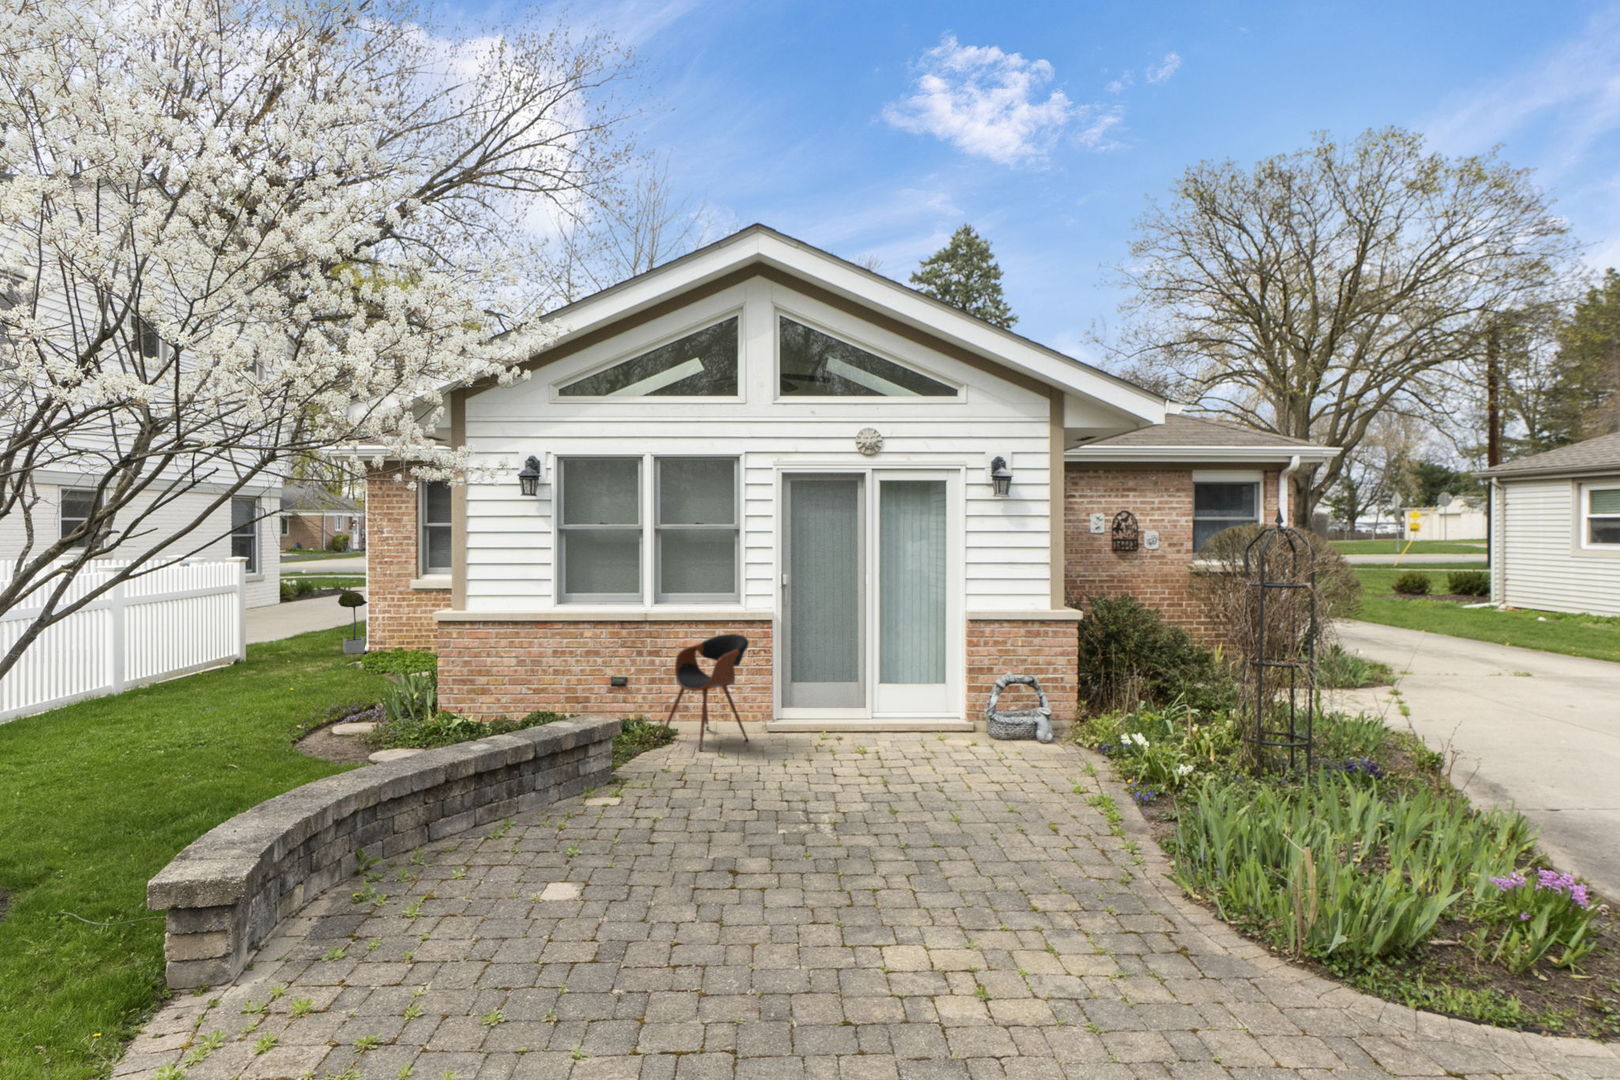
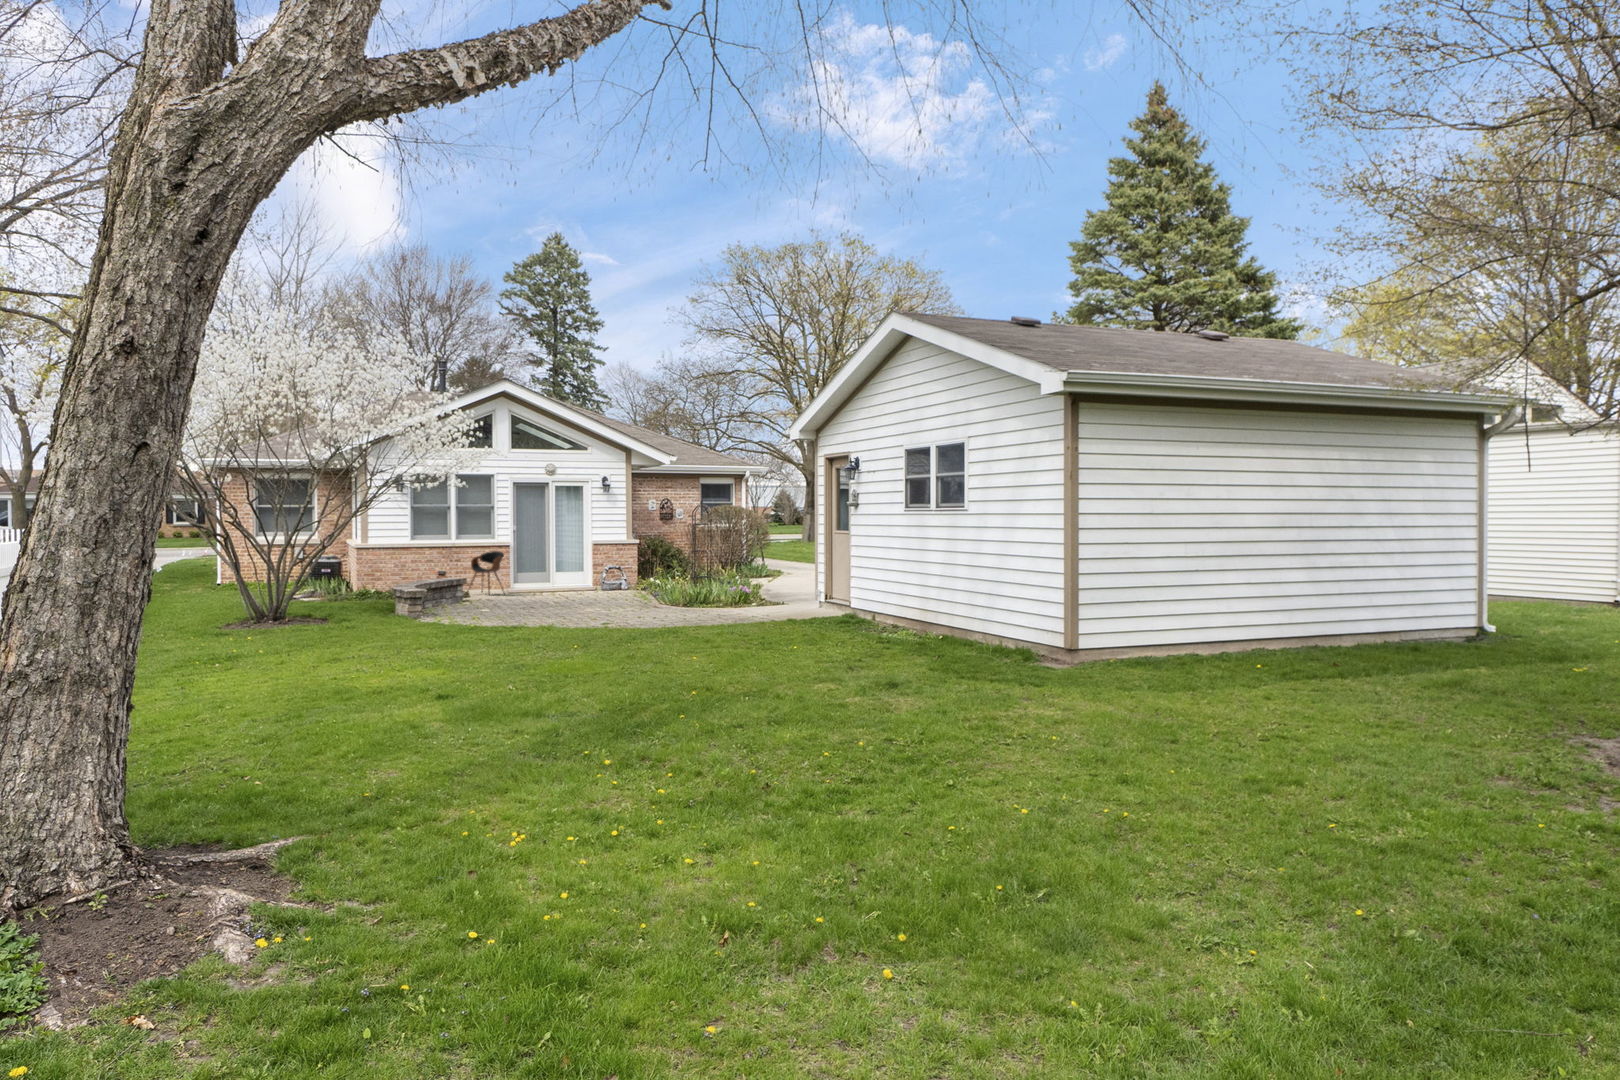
potted tree: present [338,590,367,654] -> none [188,543,208,583]

